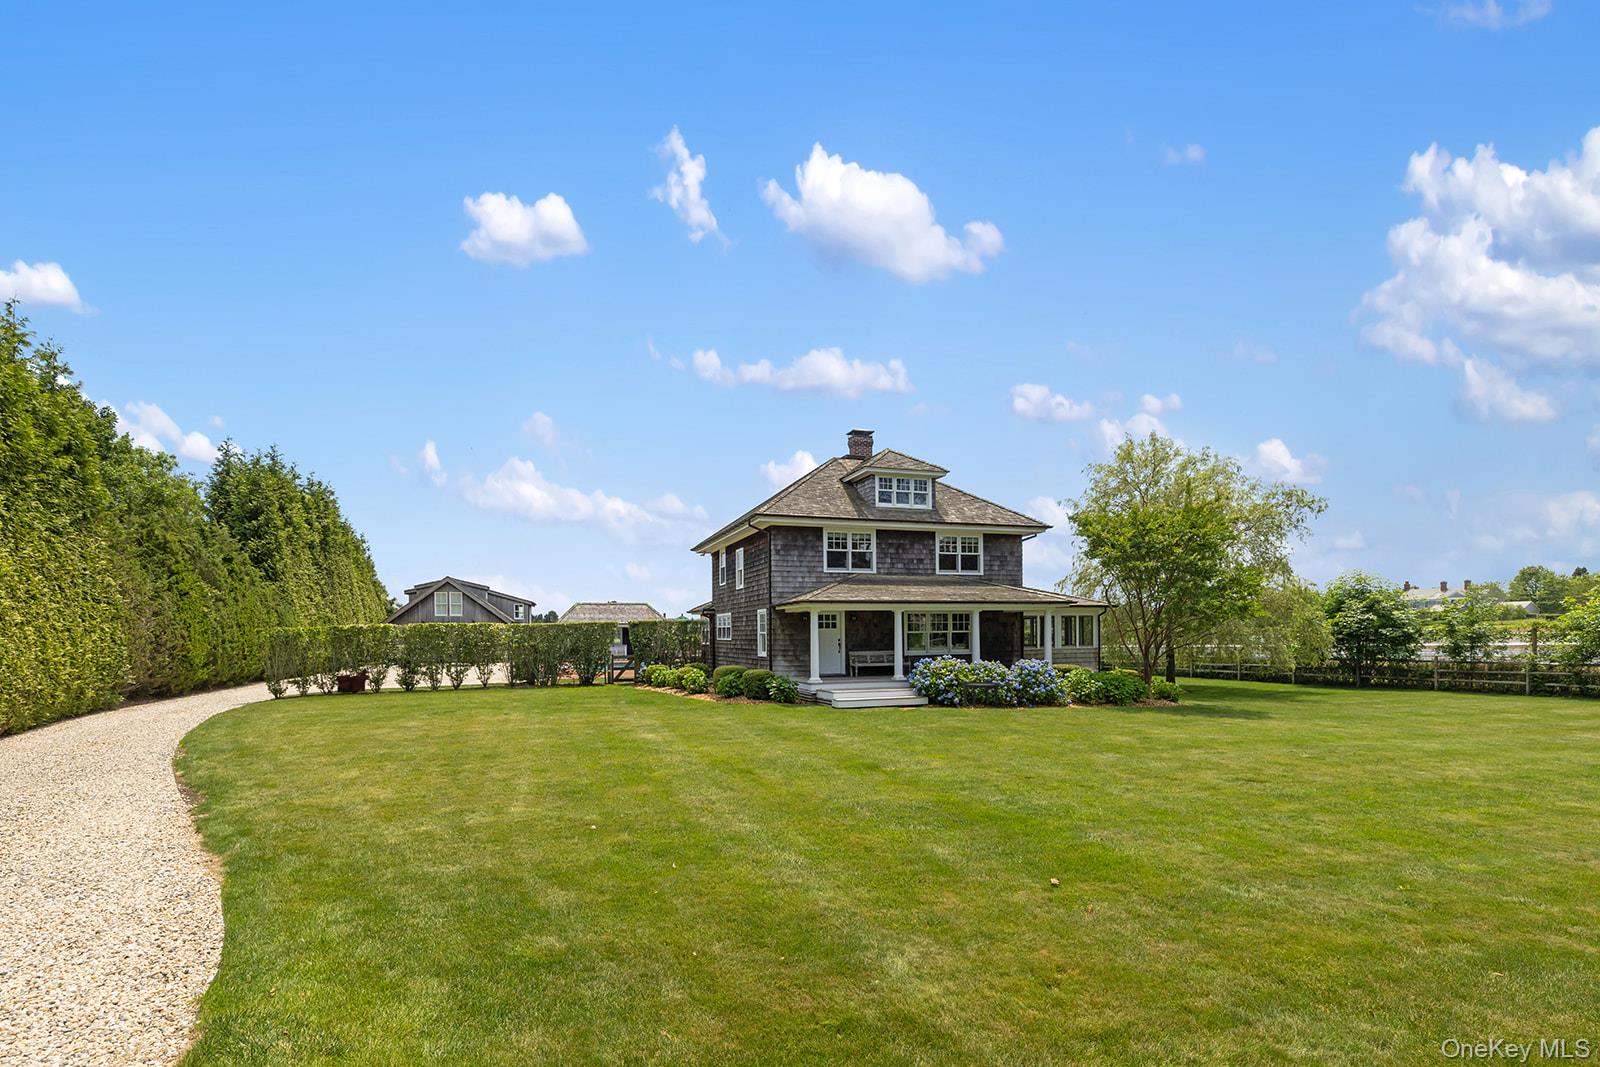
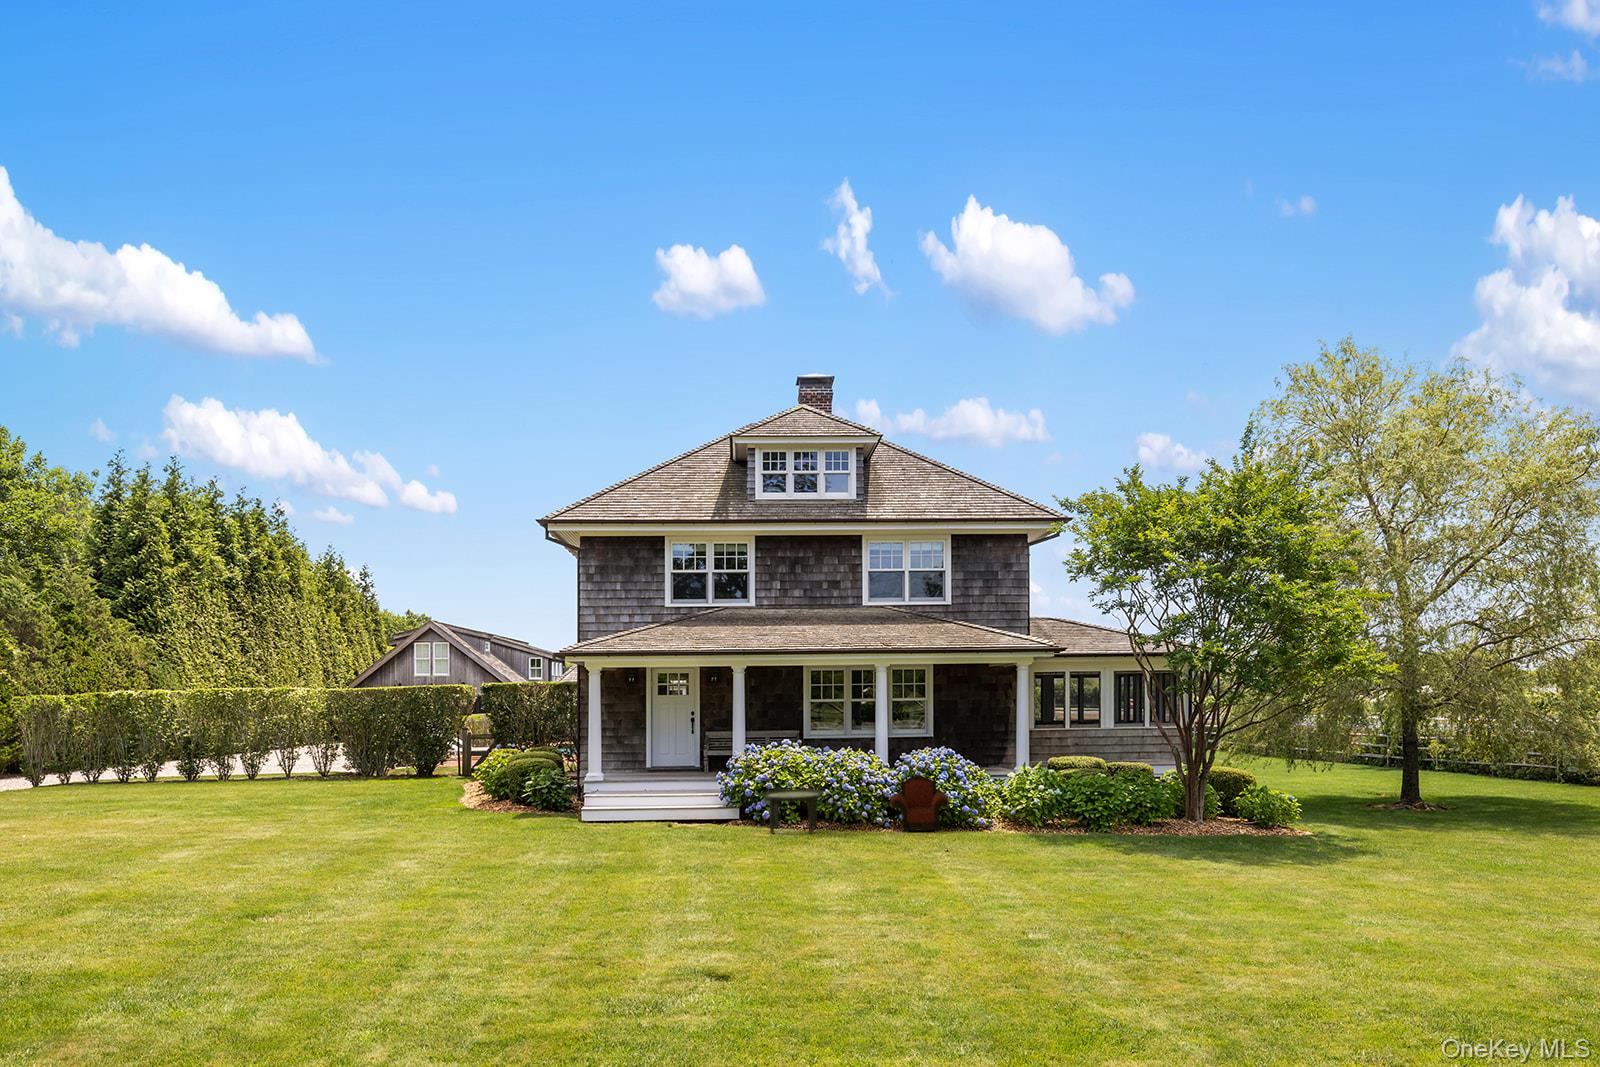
armchair: present [336,668,369,693] -> present [891,775,949,833]

